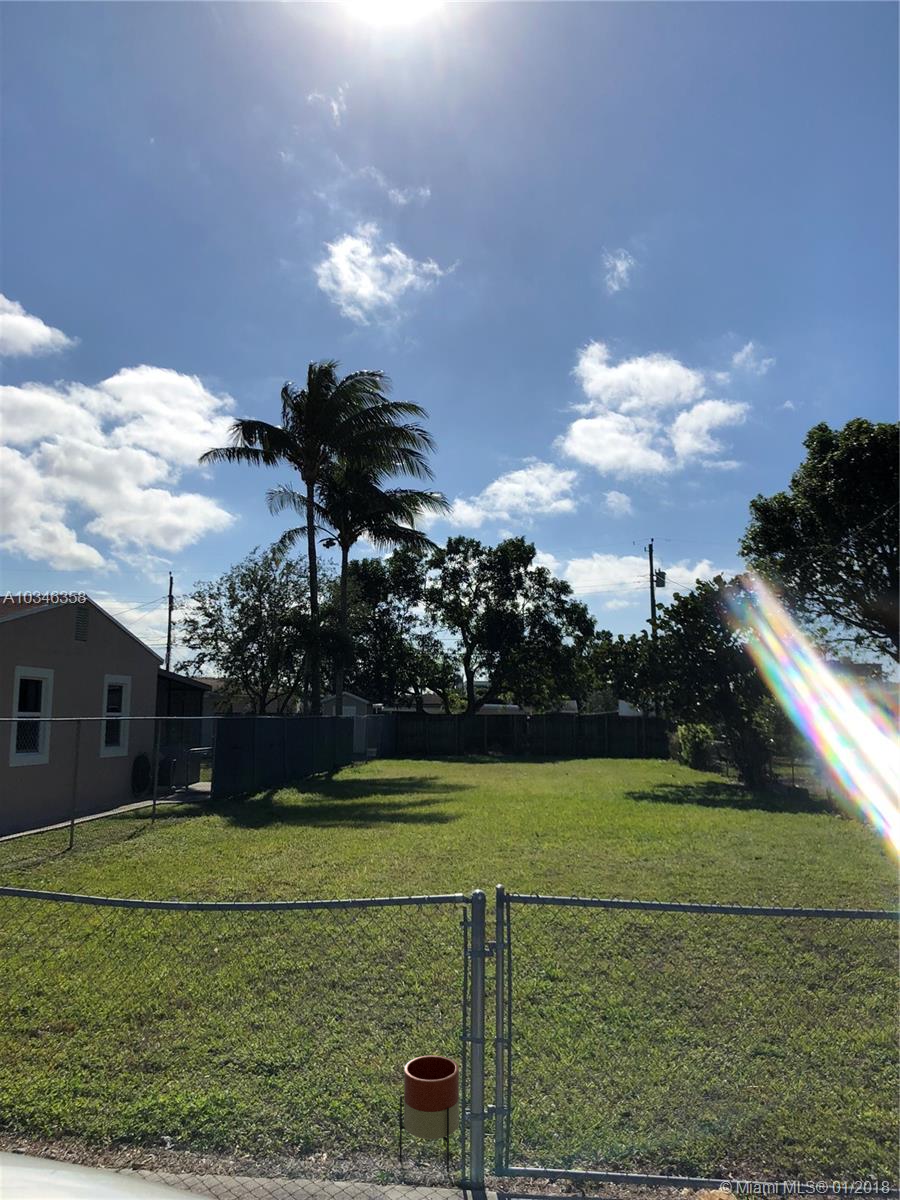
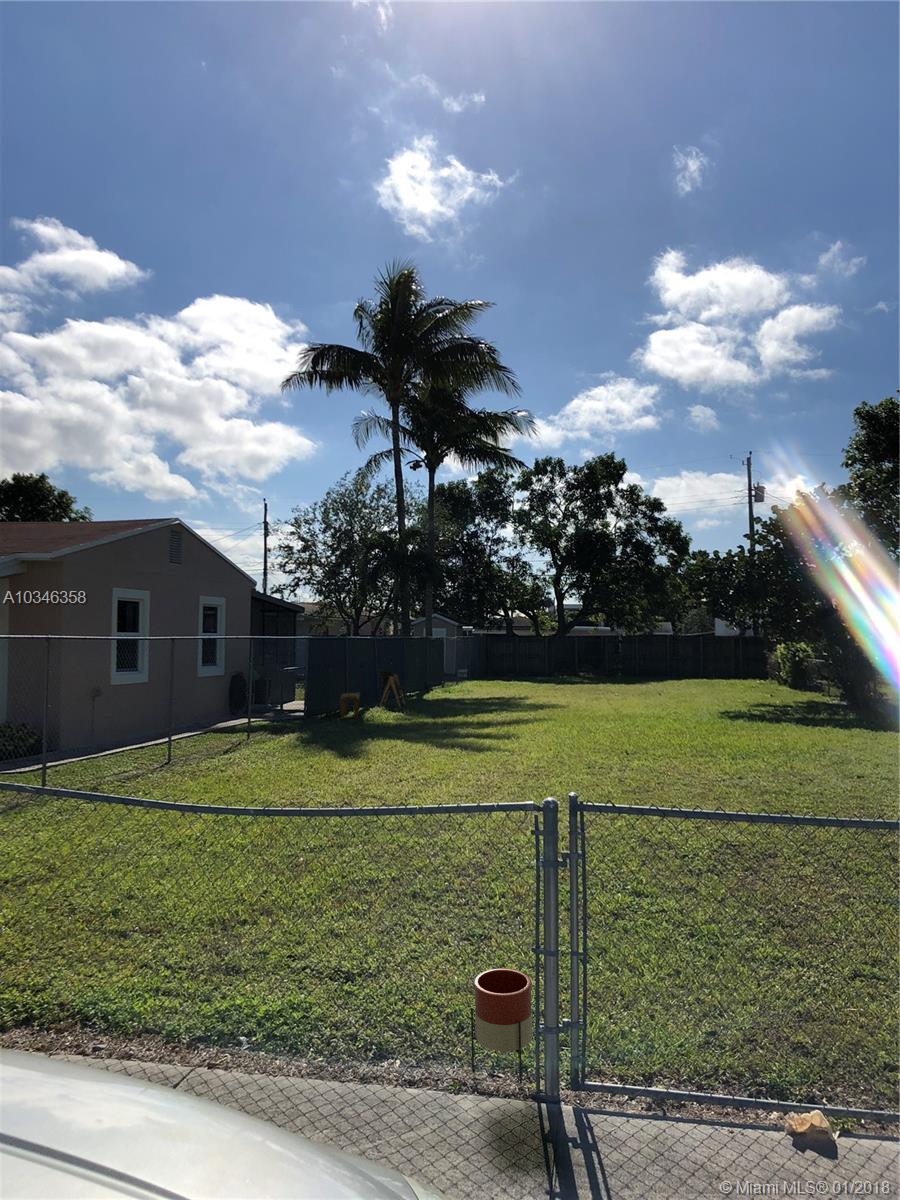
chair: none [285,748,313,789] -> present [379,669,405,707]
bench: none [246,772,267,800] -> present [340,693,360,719]

